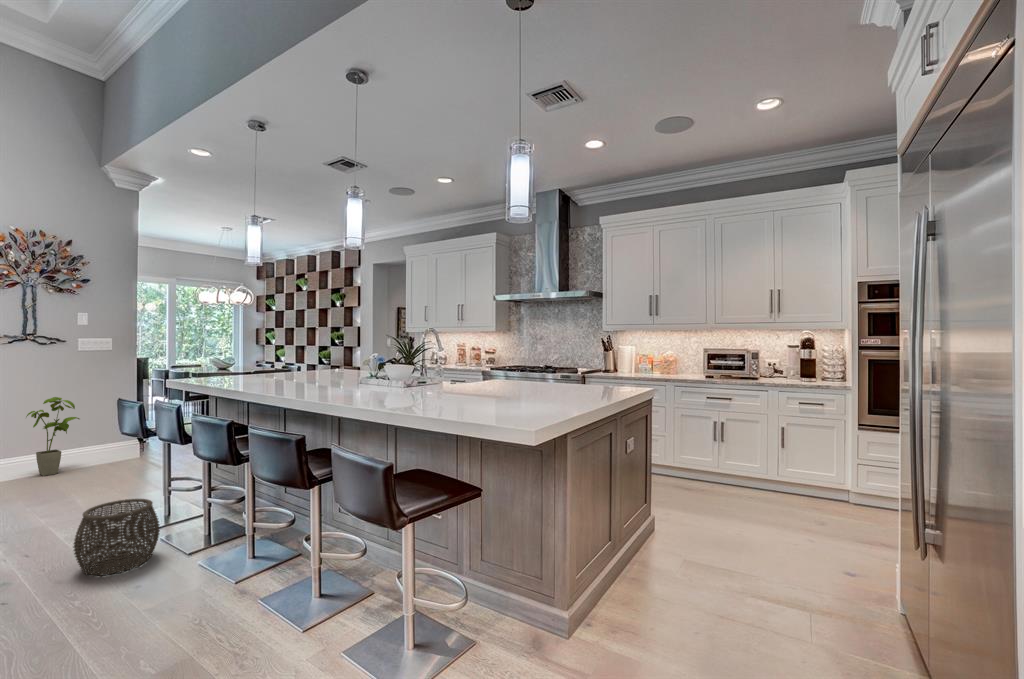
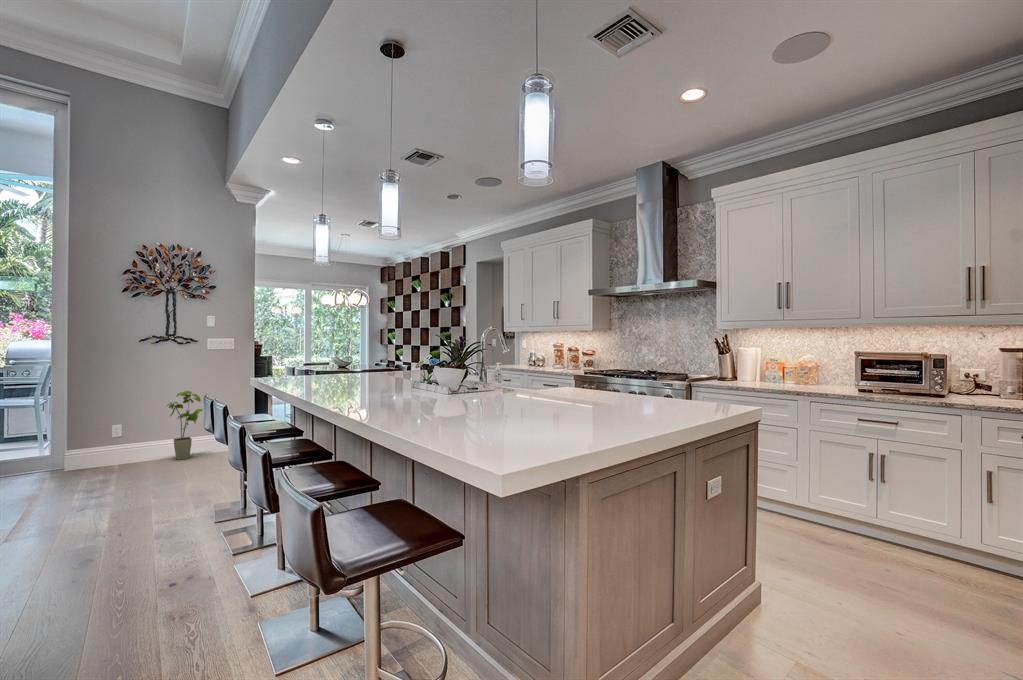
woven basket: present [74,499,160,576] -> none [126,497,208,573]

